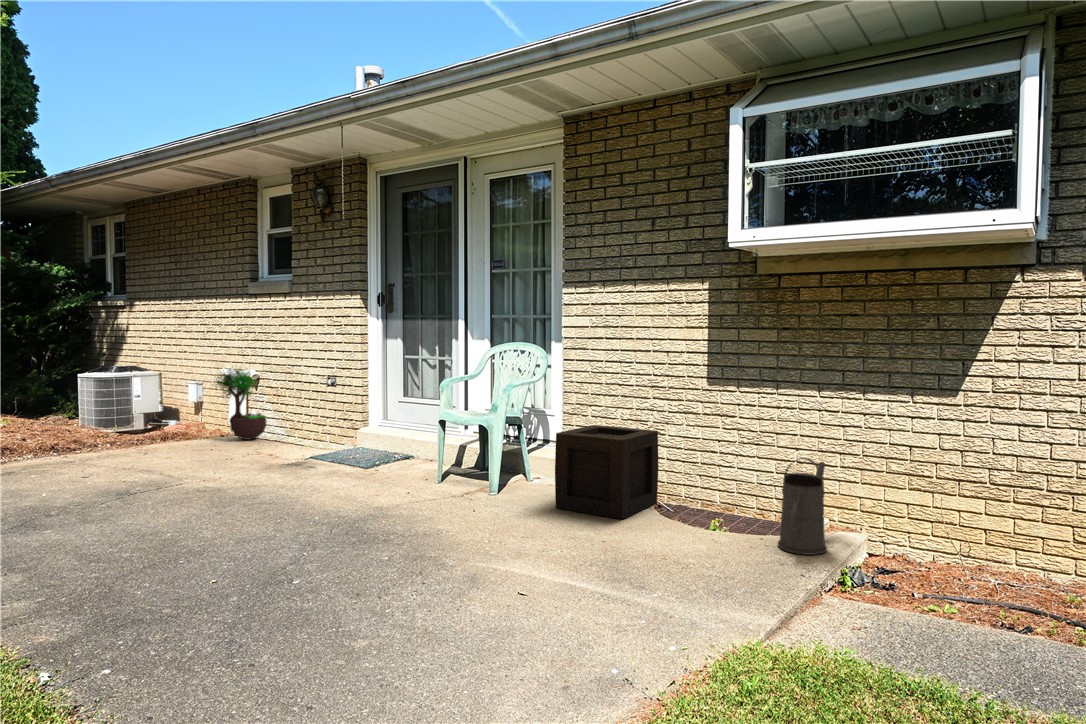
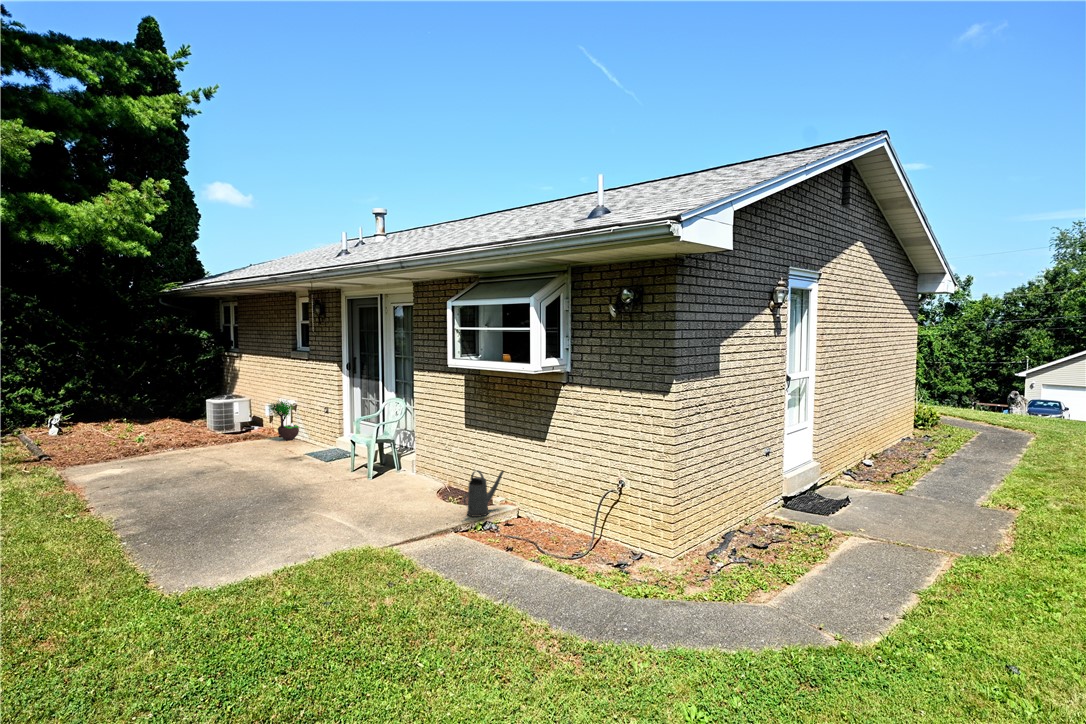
wooden crate: present [555,425,658,519] -> none [393,445,448,495]

